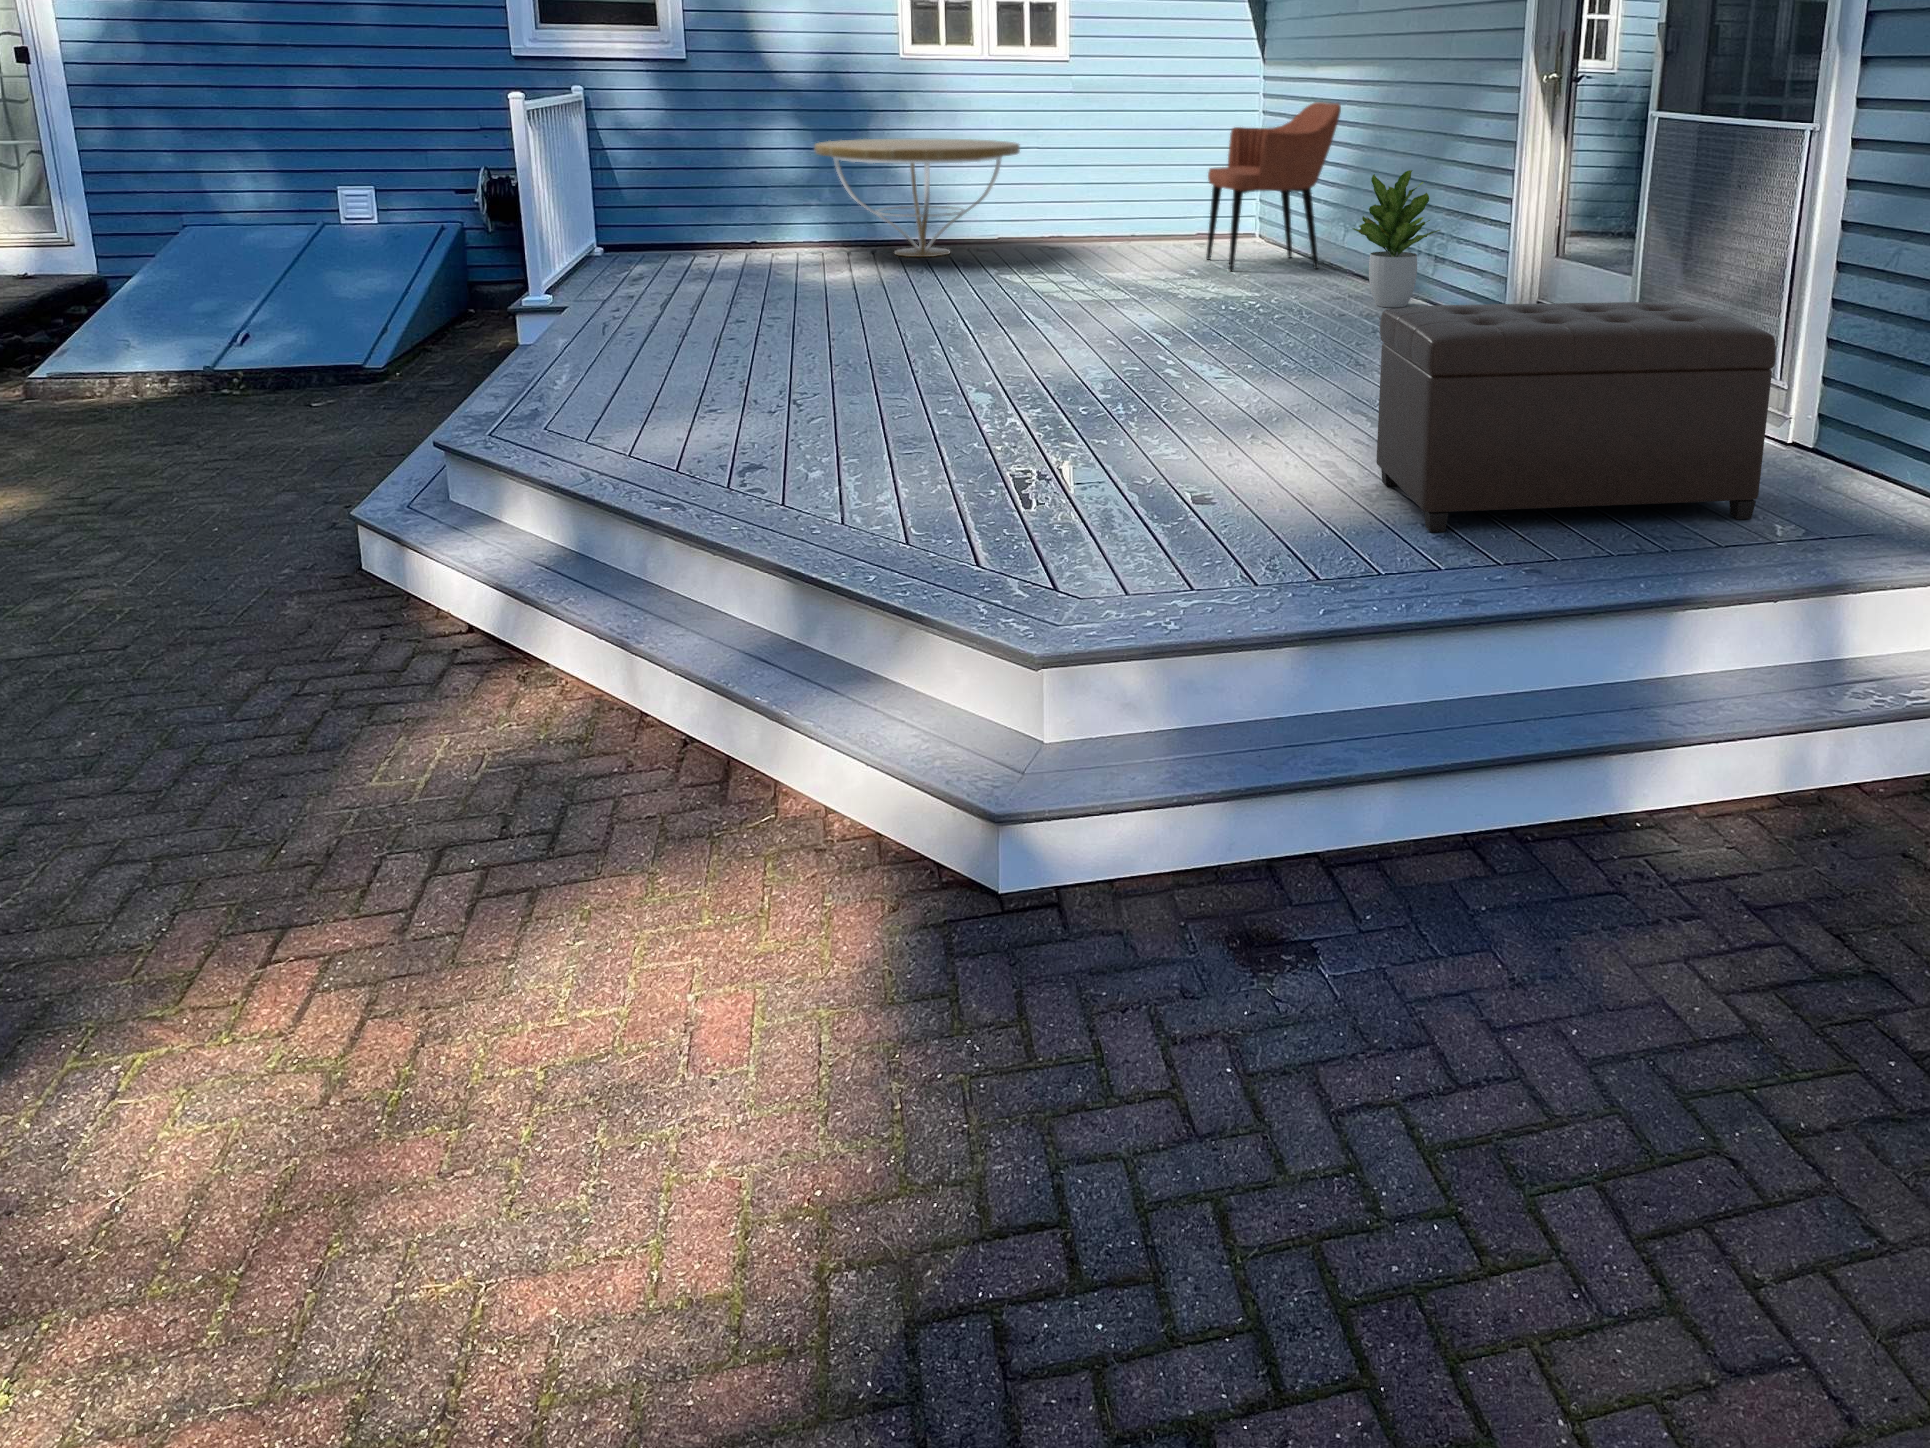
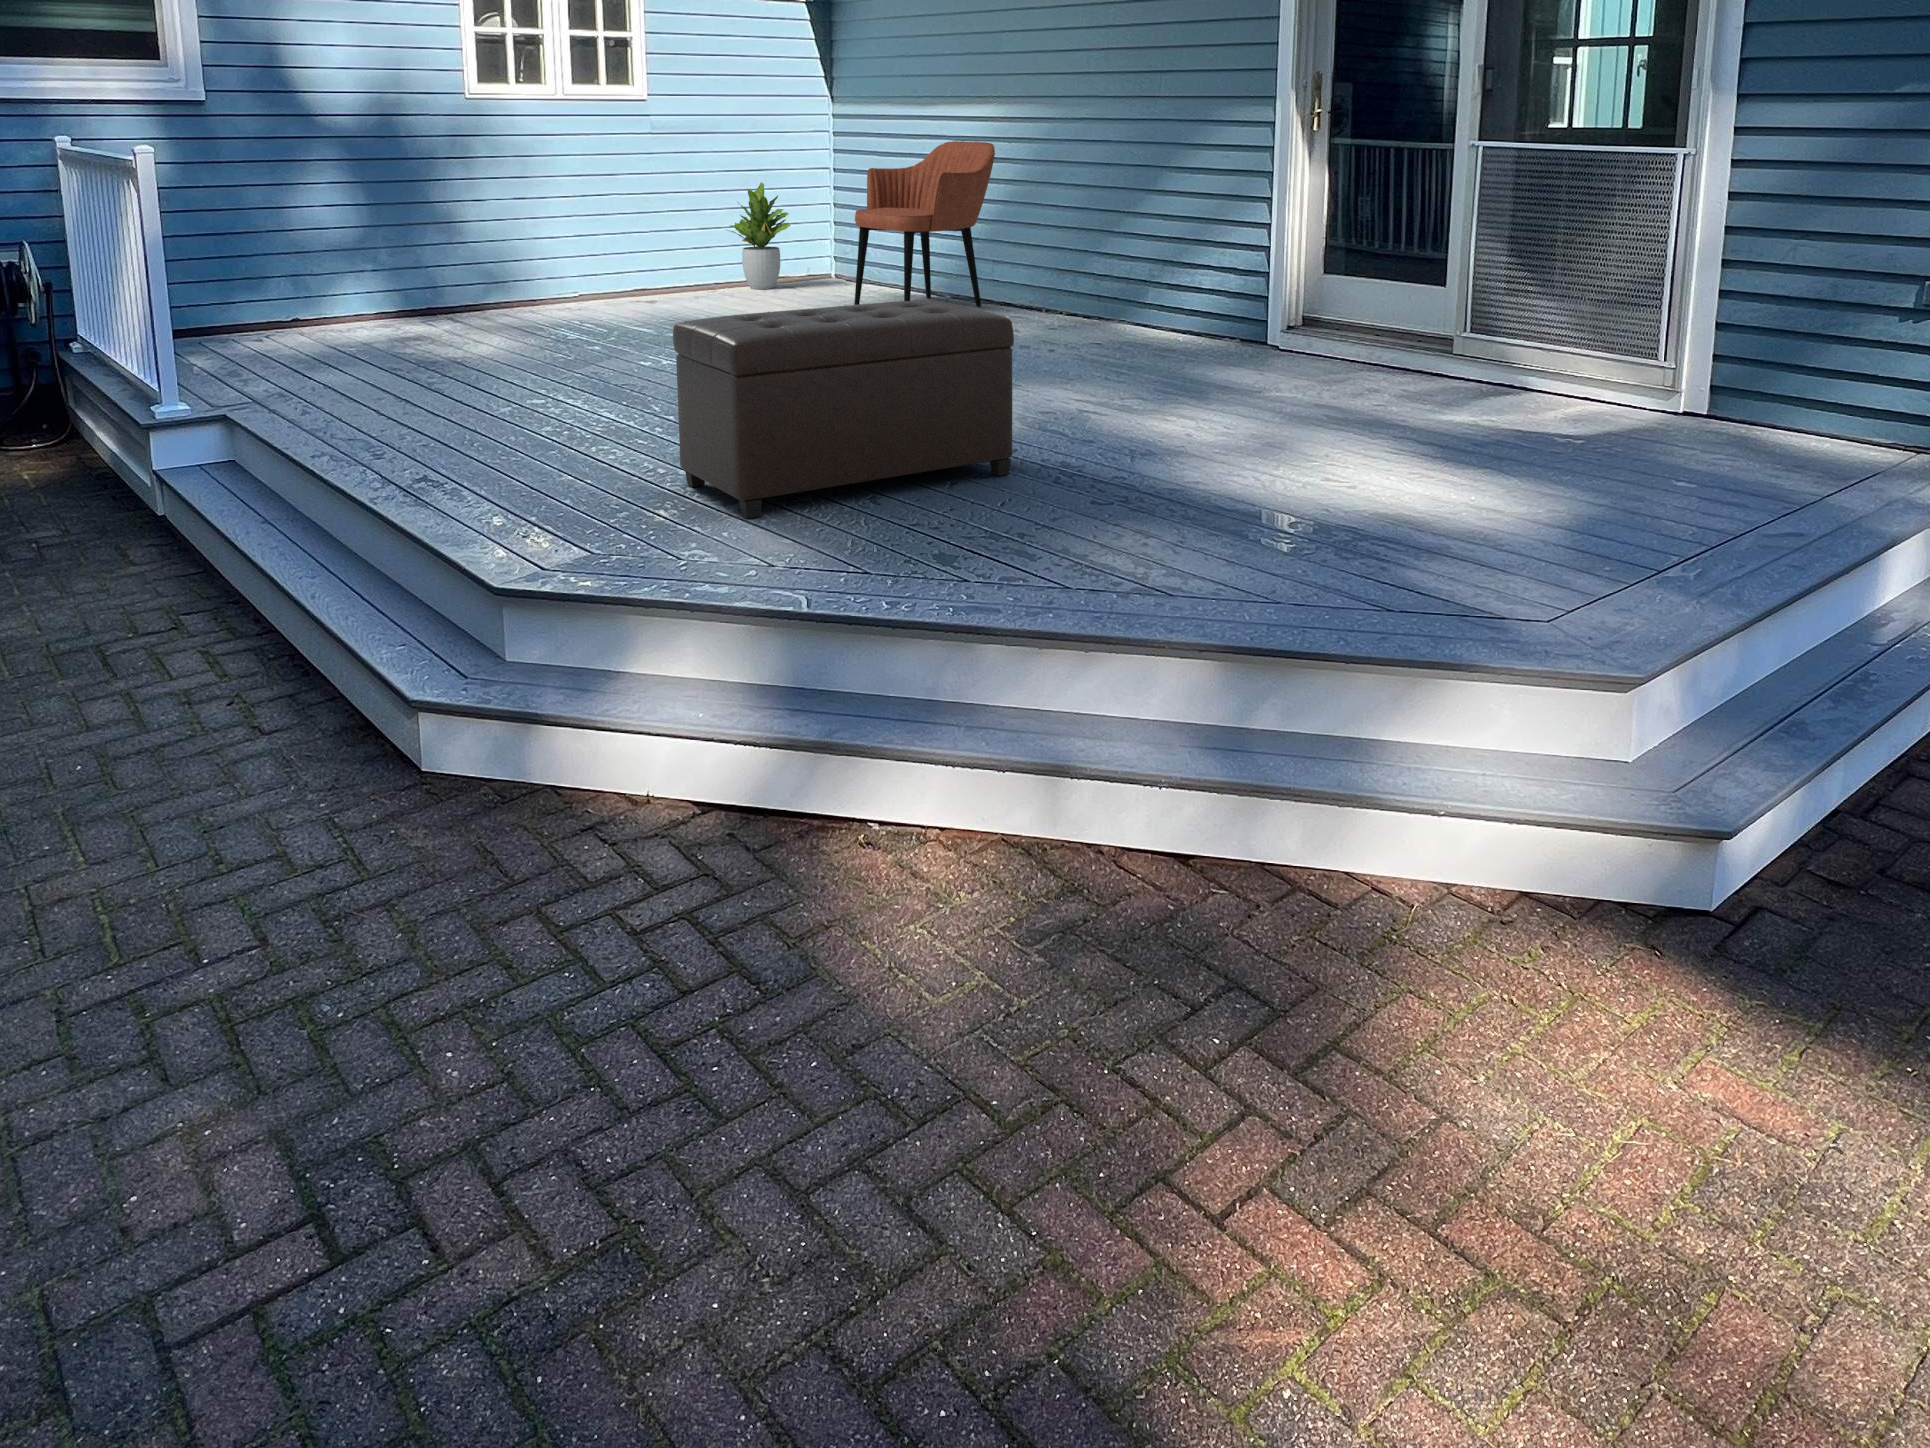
coffee table: present [814,139,1020,257] -> none [403,189,648,324]
potted plant: present [1352,170,1440,308] -> present [728,182,791,289]
ottoman: present [1376,302,1776,532] -> present [673,301,1014,519]

